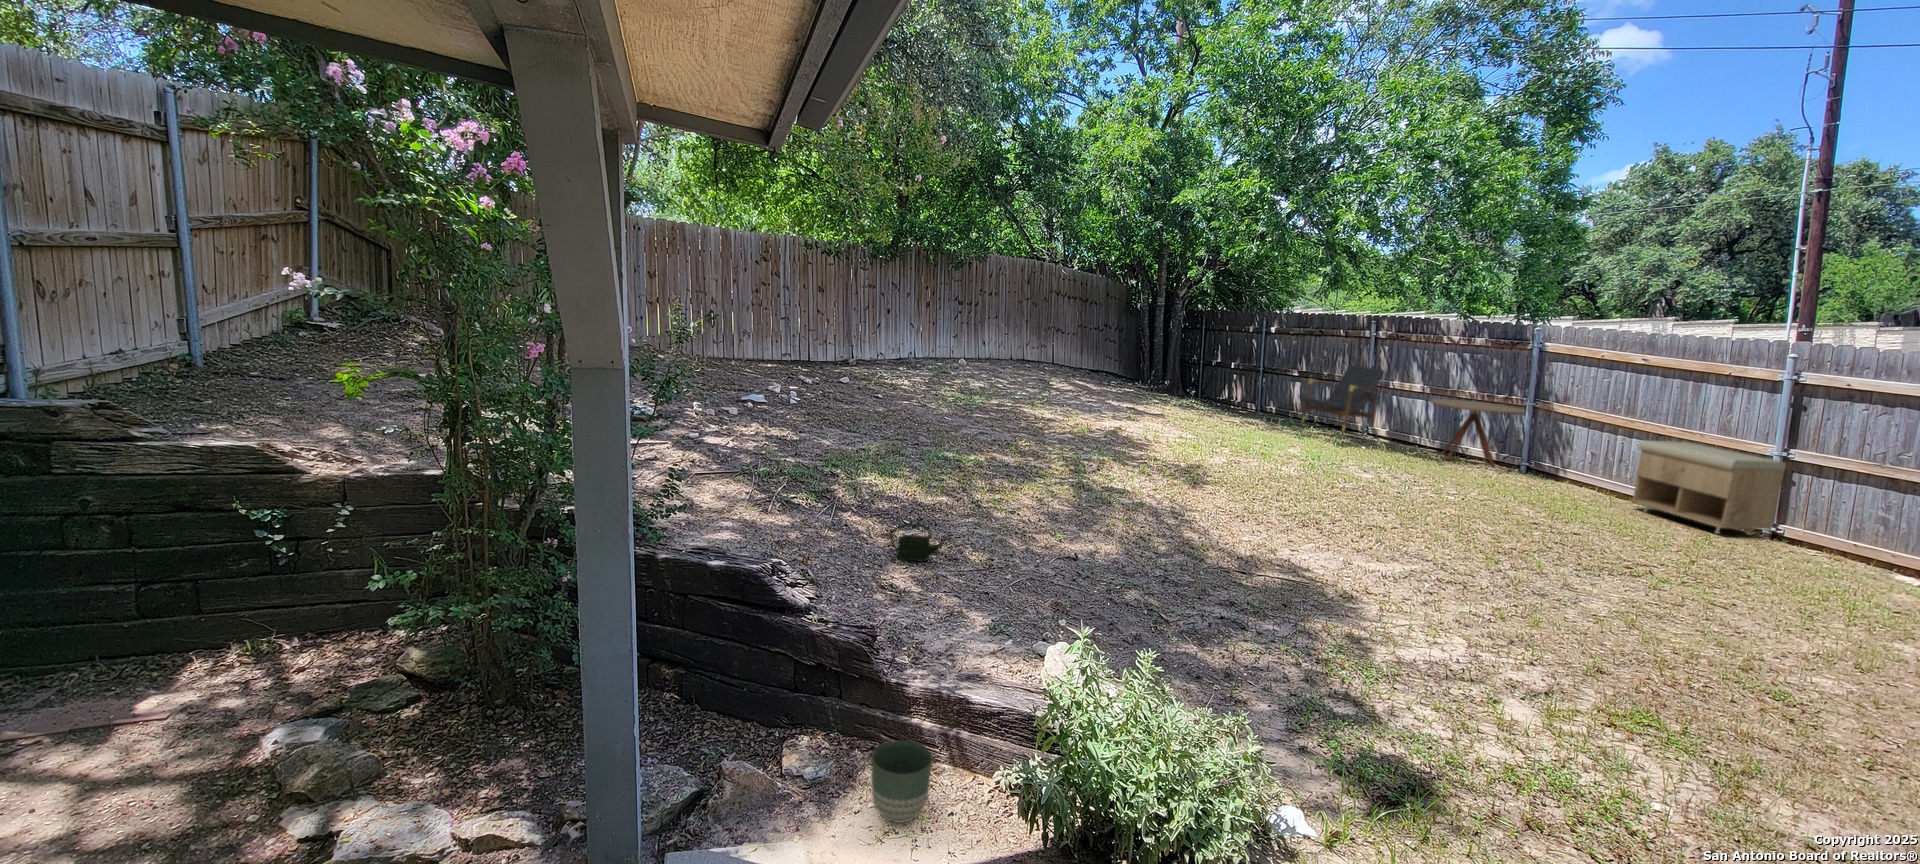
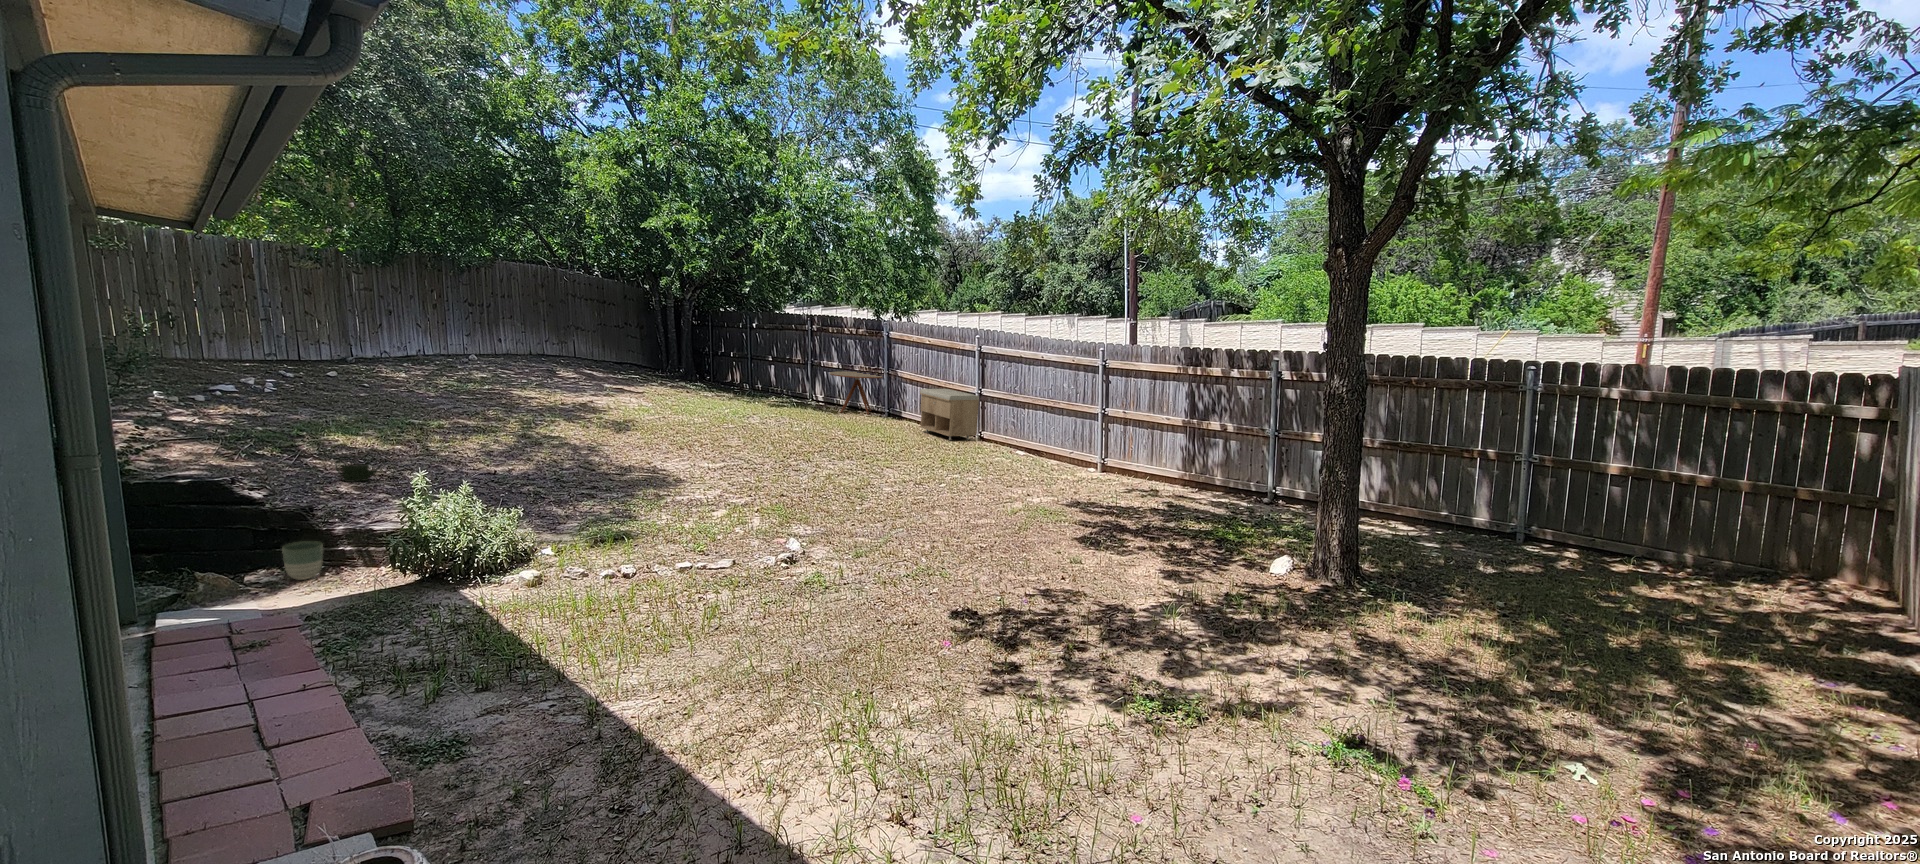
lounge chair: present [1302,365,1384,431] -> none [761,350,817,400]

